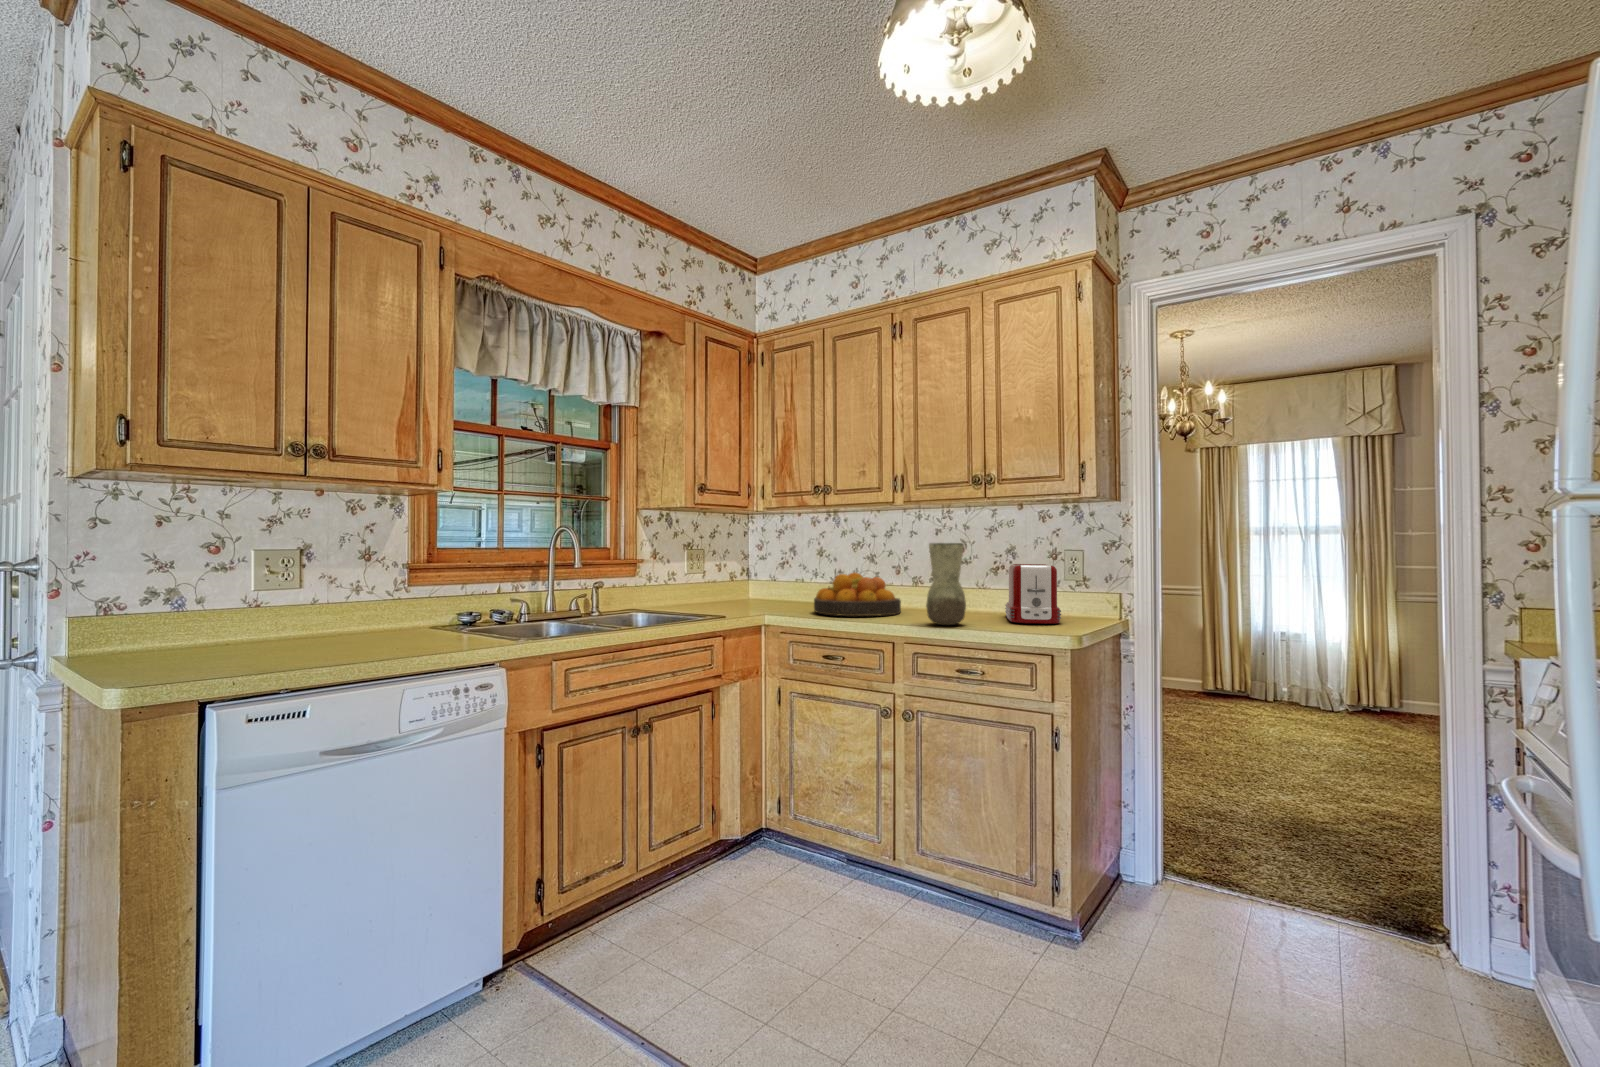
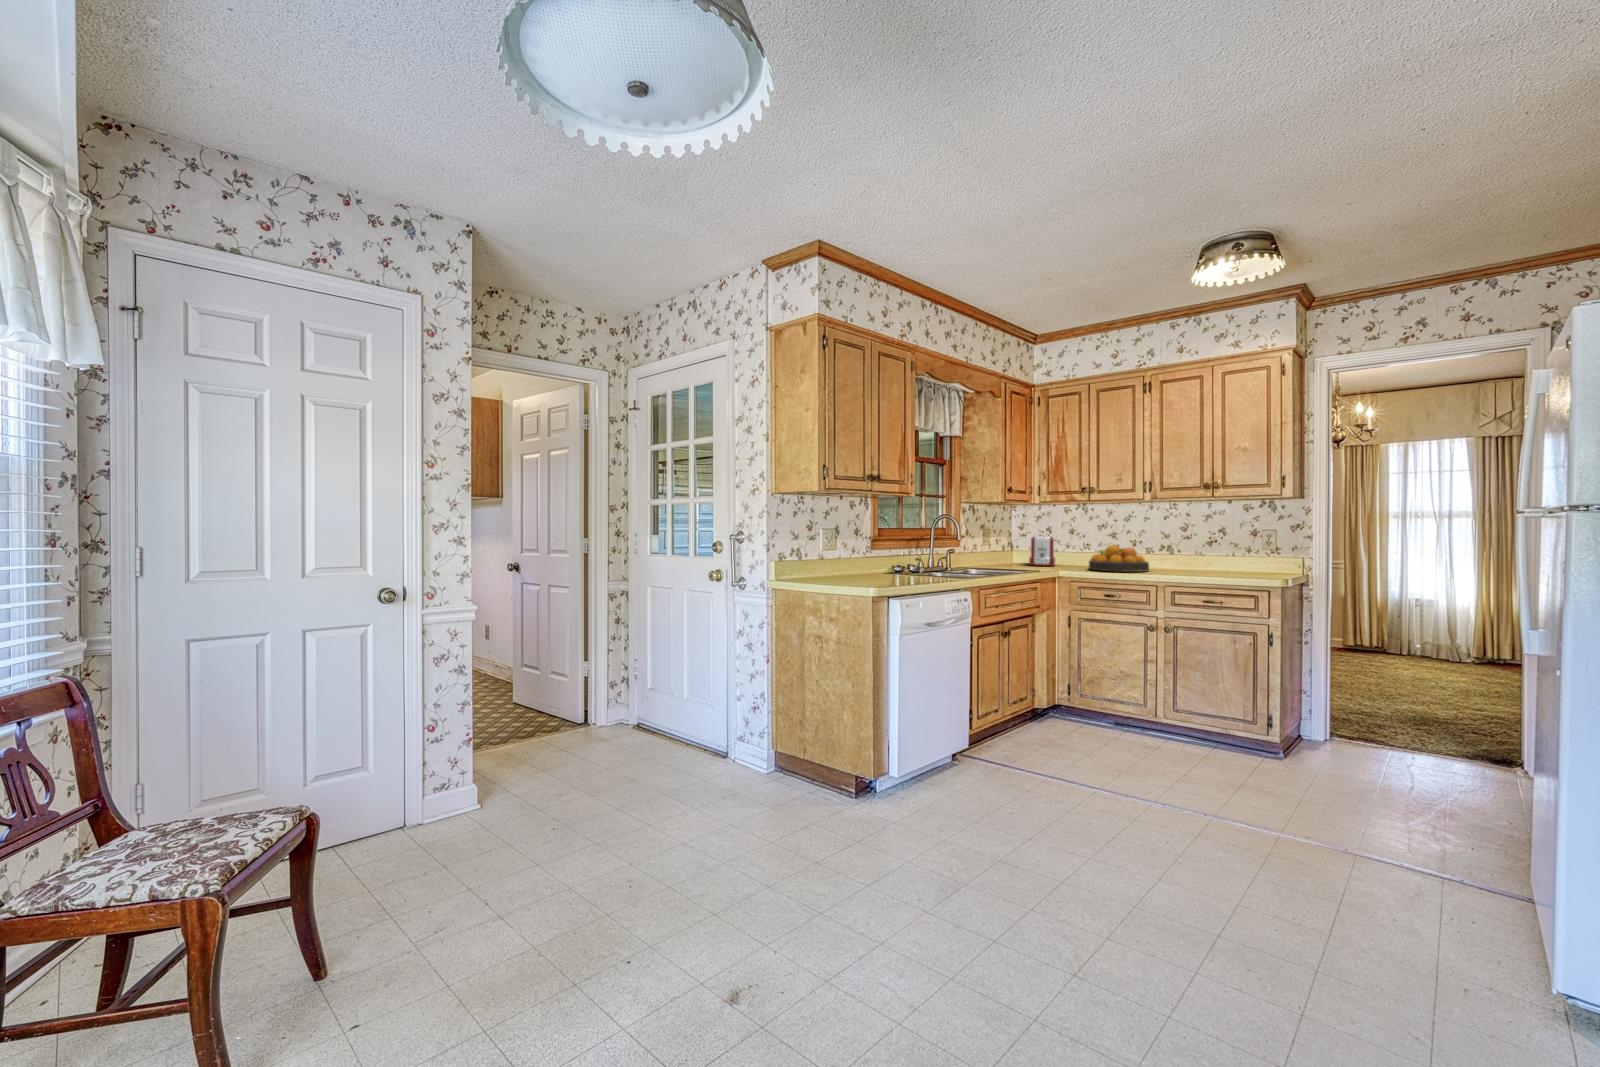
vase: present [926,543,966,625] -> none [1178,527,1206,576]
toaster: present [1005,564,1061,624] -> present [1029,536,1055,566]

